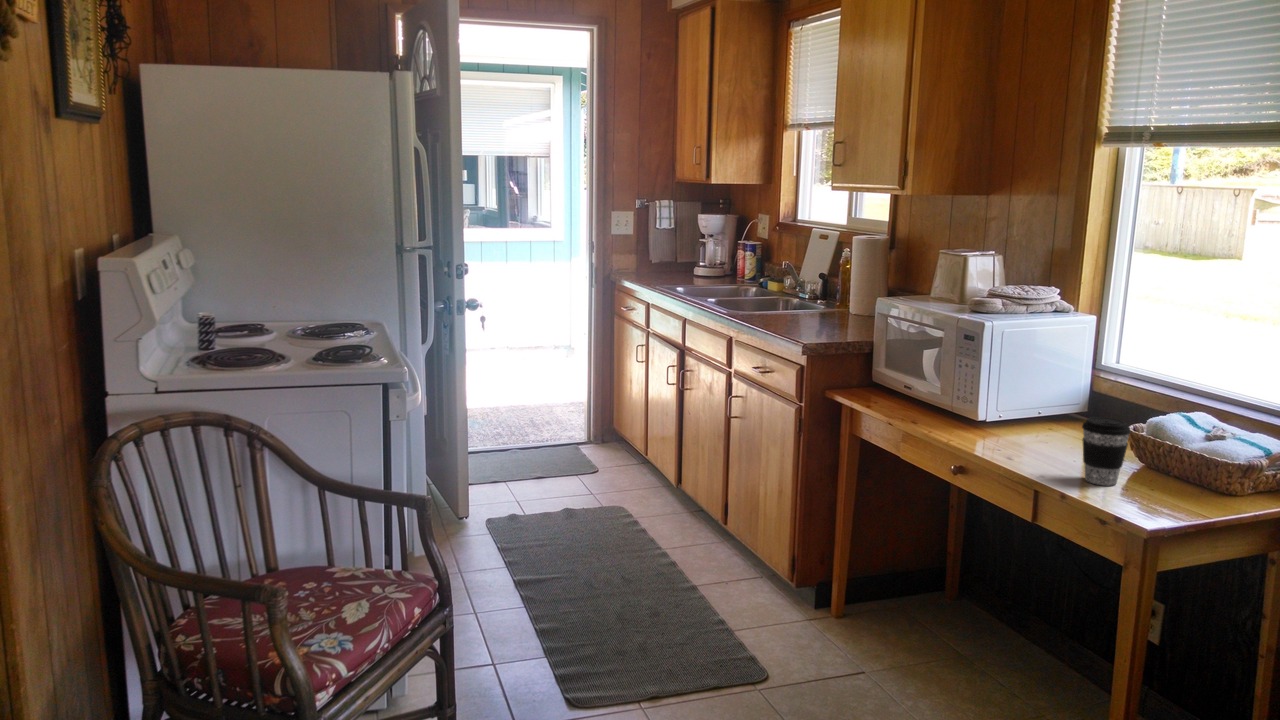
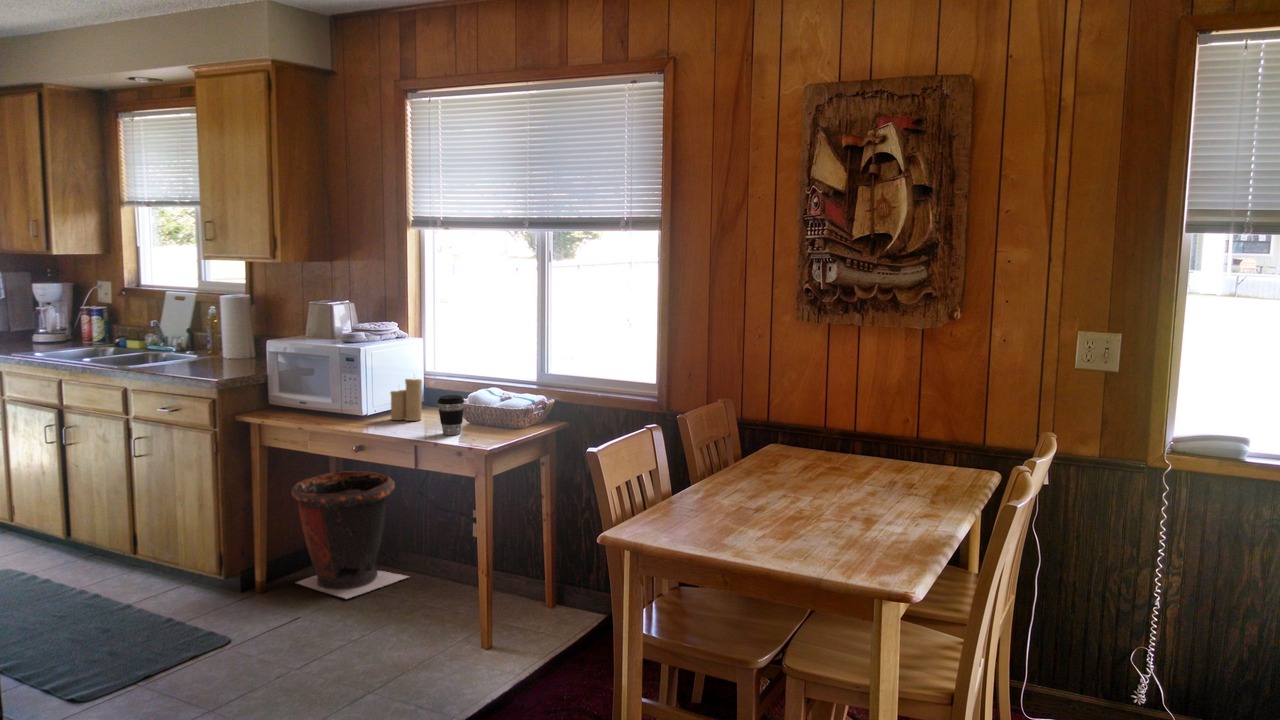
candle: none [1019,370,1075,444] -> present [391,373,422,421]
waste bin: none [876,484,1031,668] -> present [292,471,408,599]

